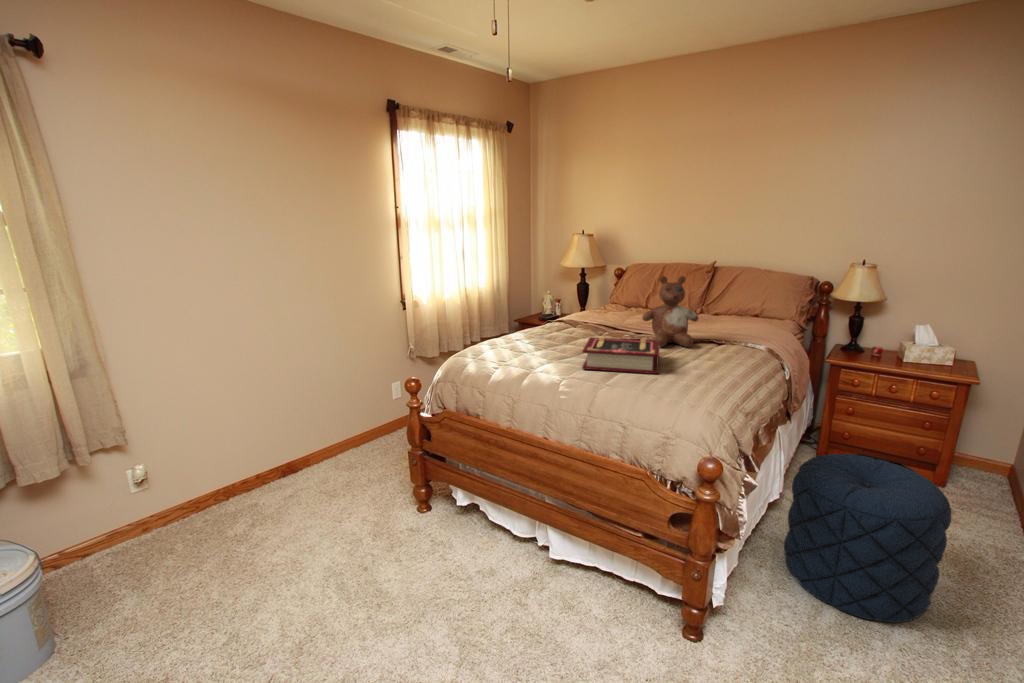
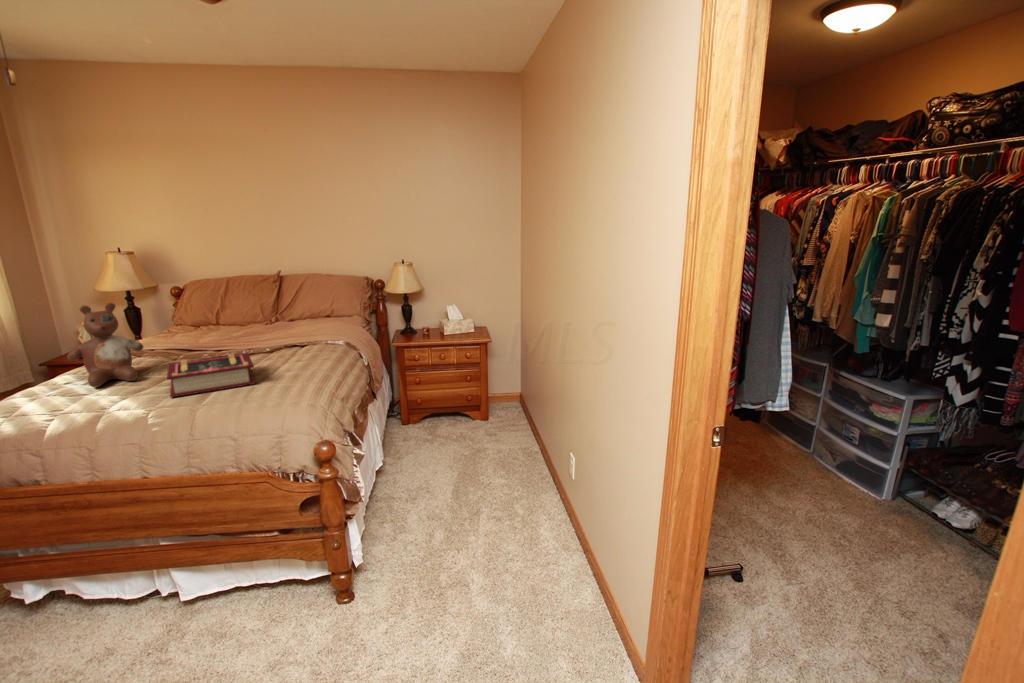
stuffed bear: present [642,276,698,347] -> present [67,303,143,387]
pouf: present [784,454,951,622] -> none [389,409,489,528]

